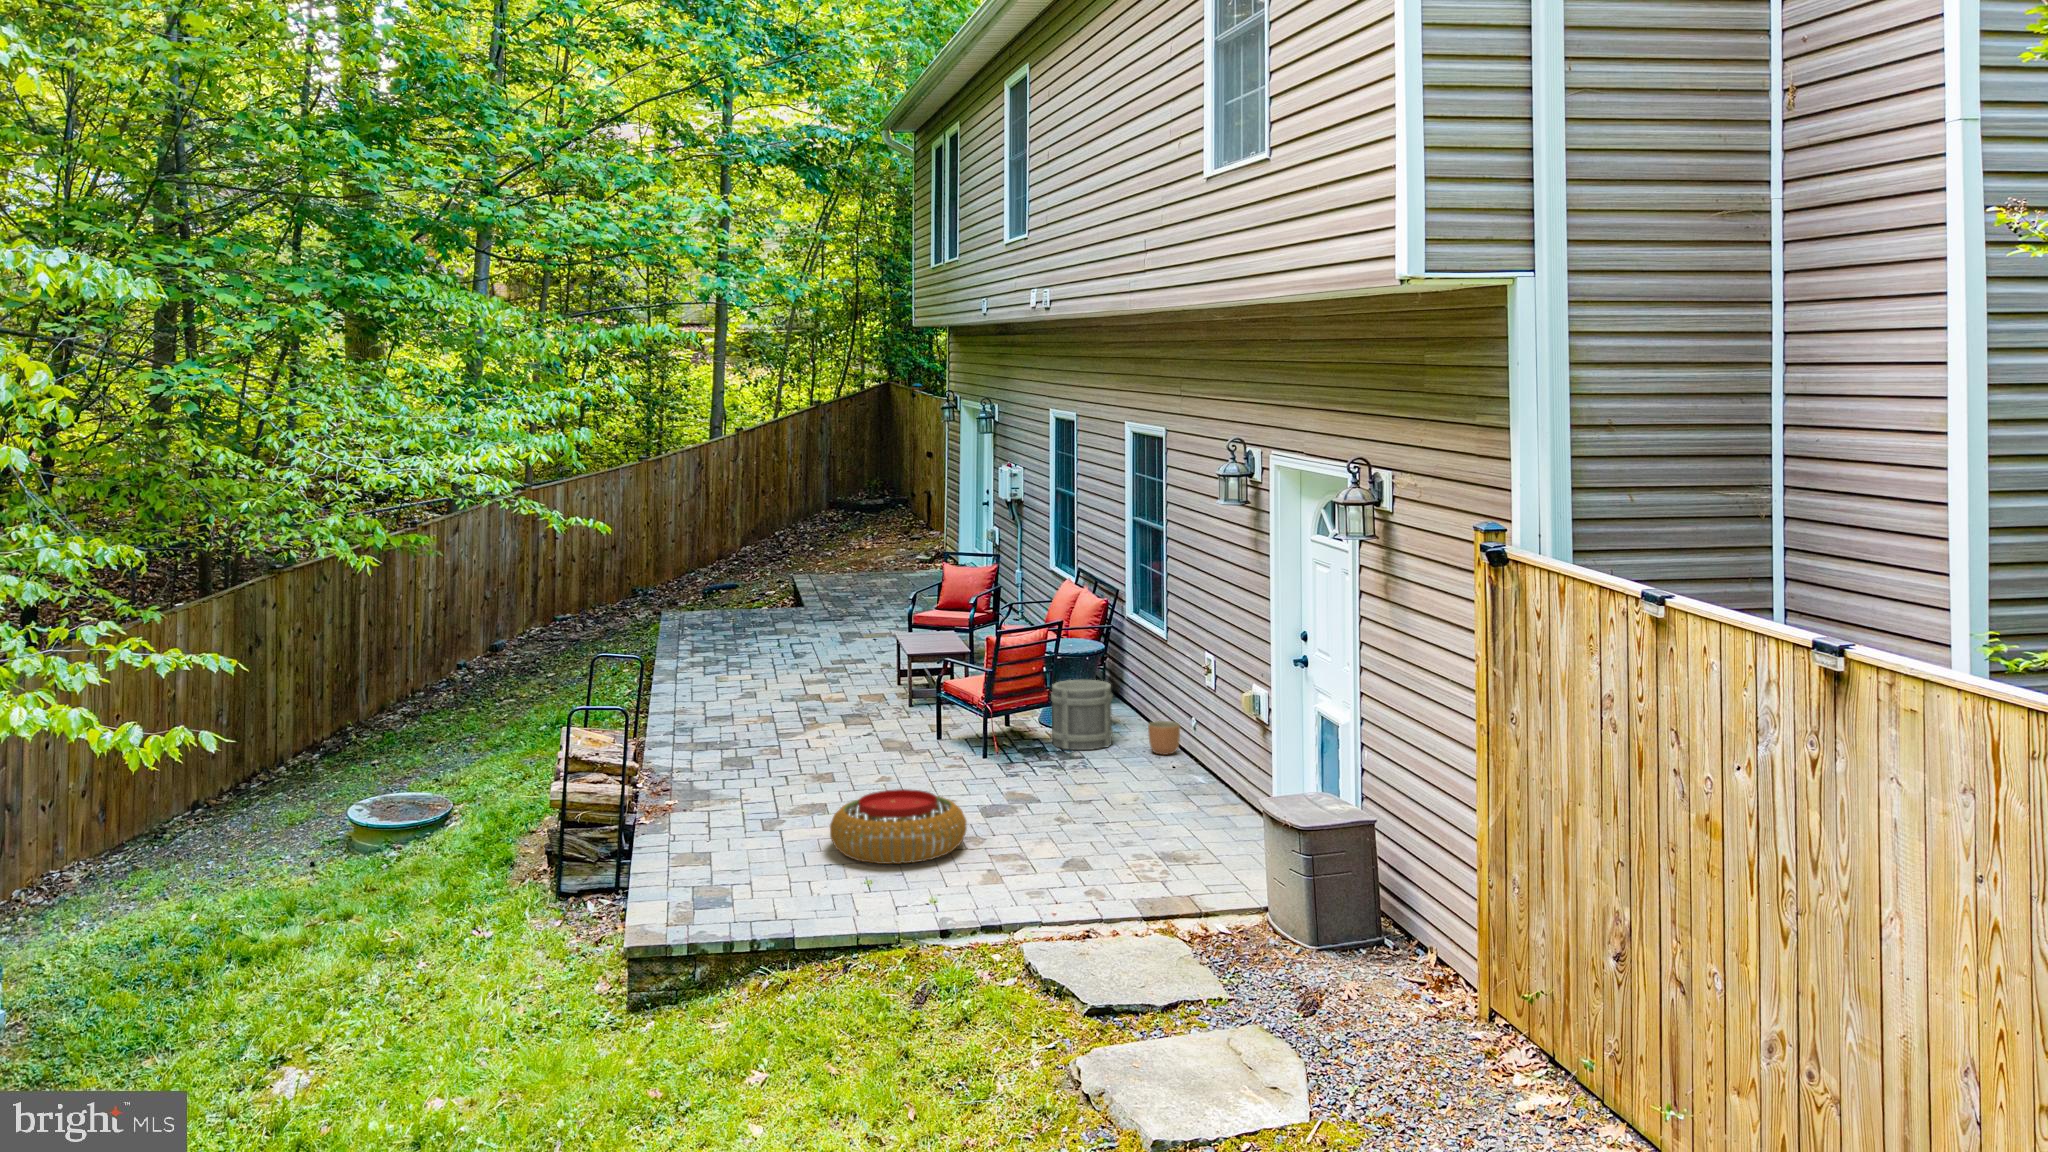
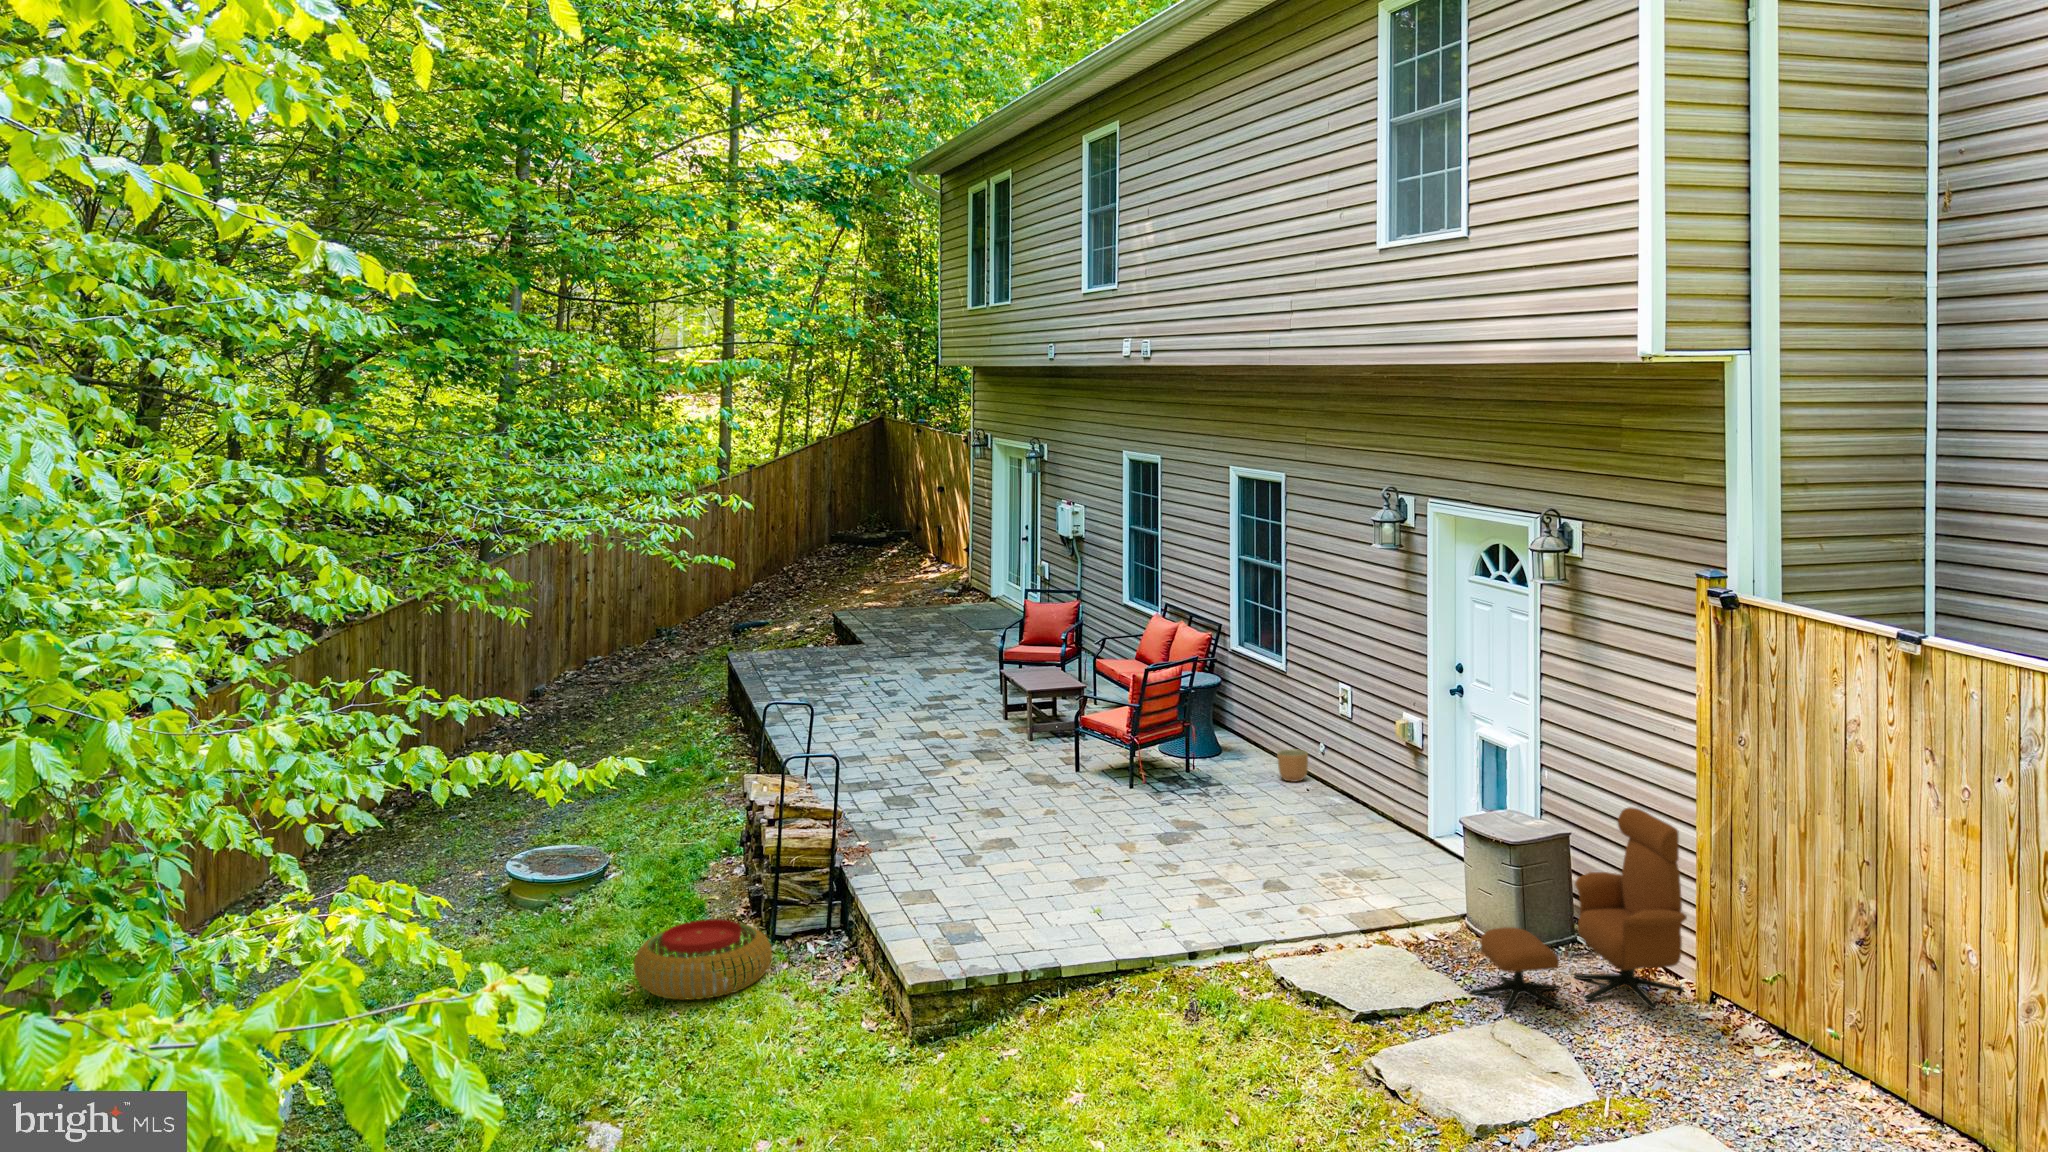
bucket: present [1051,680,1113,750] -> none [1180,713,1240,780]
pouf: present [830,789,967,864] -> present [634,919,772,1000]
lounge chair: none [1224,791,1466,1022] -> present [1469,807,1687,1013]

